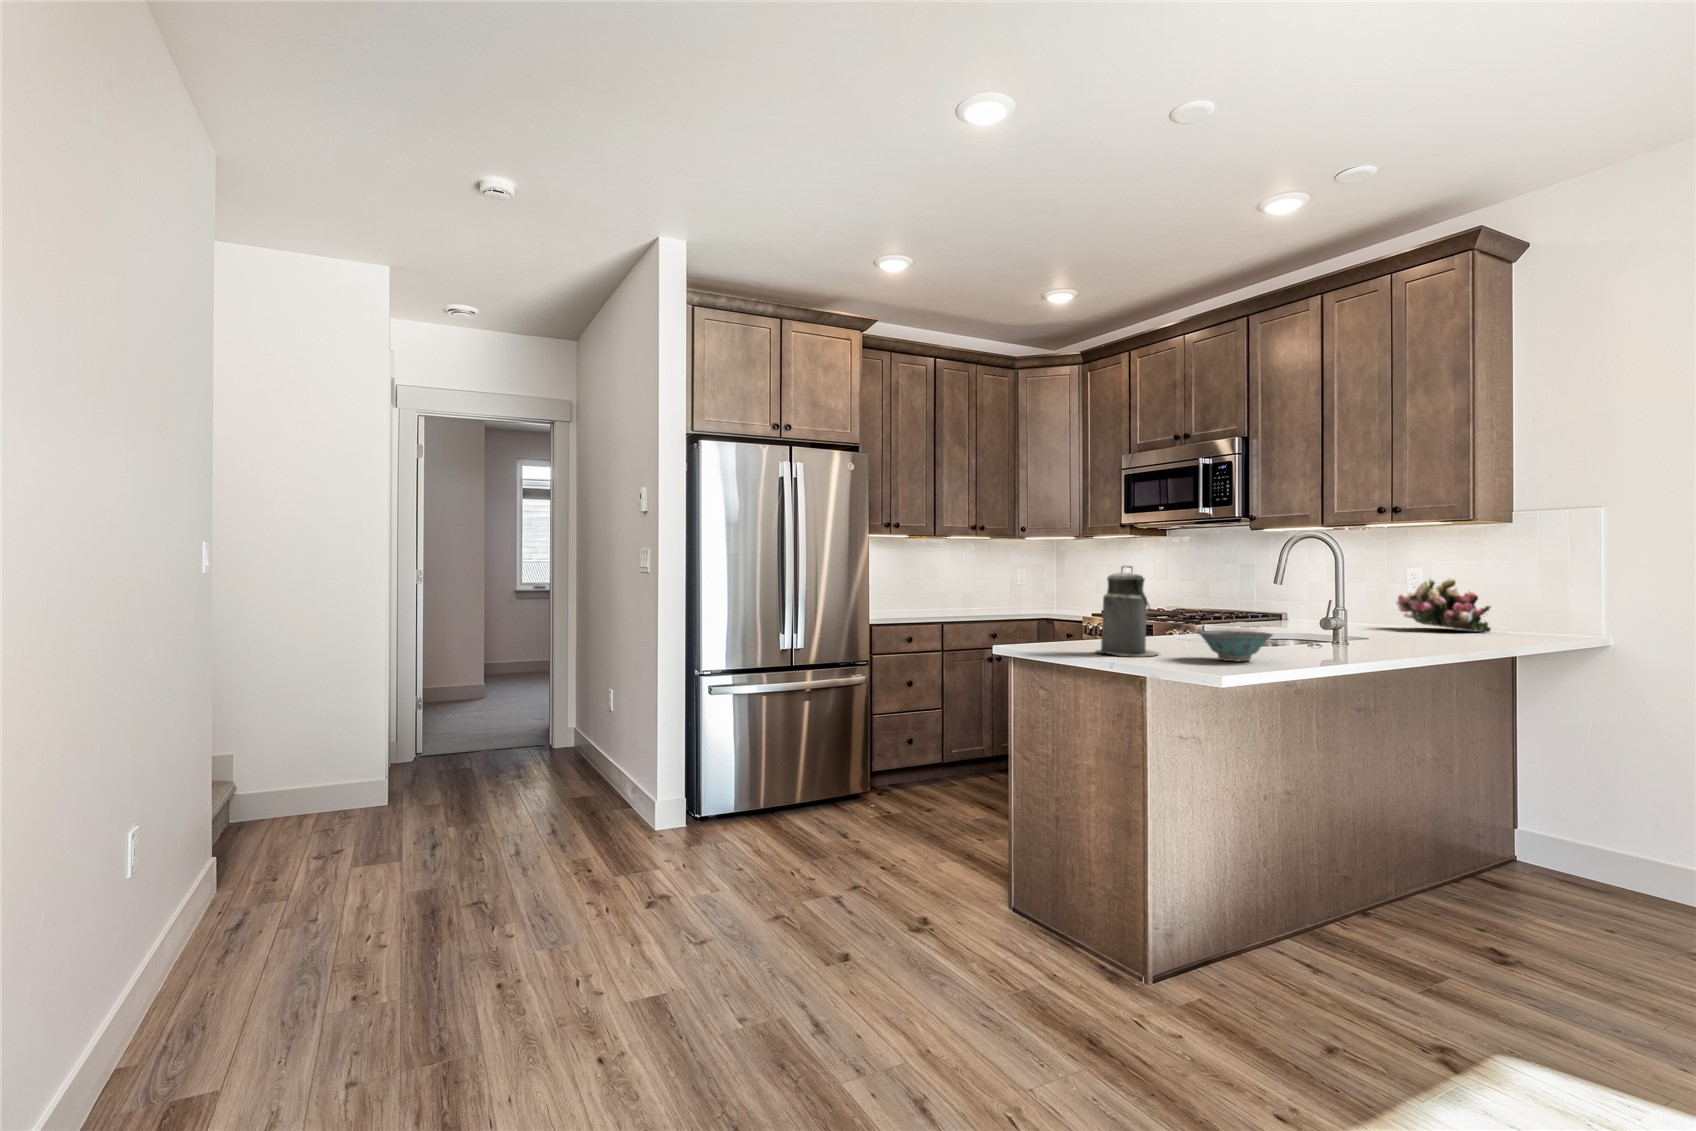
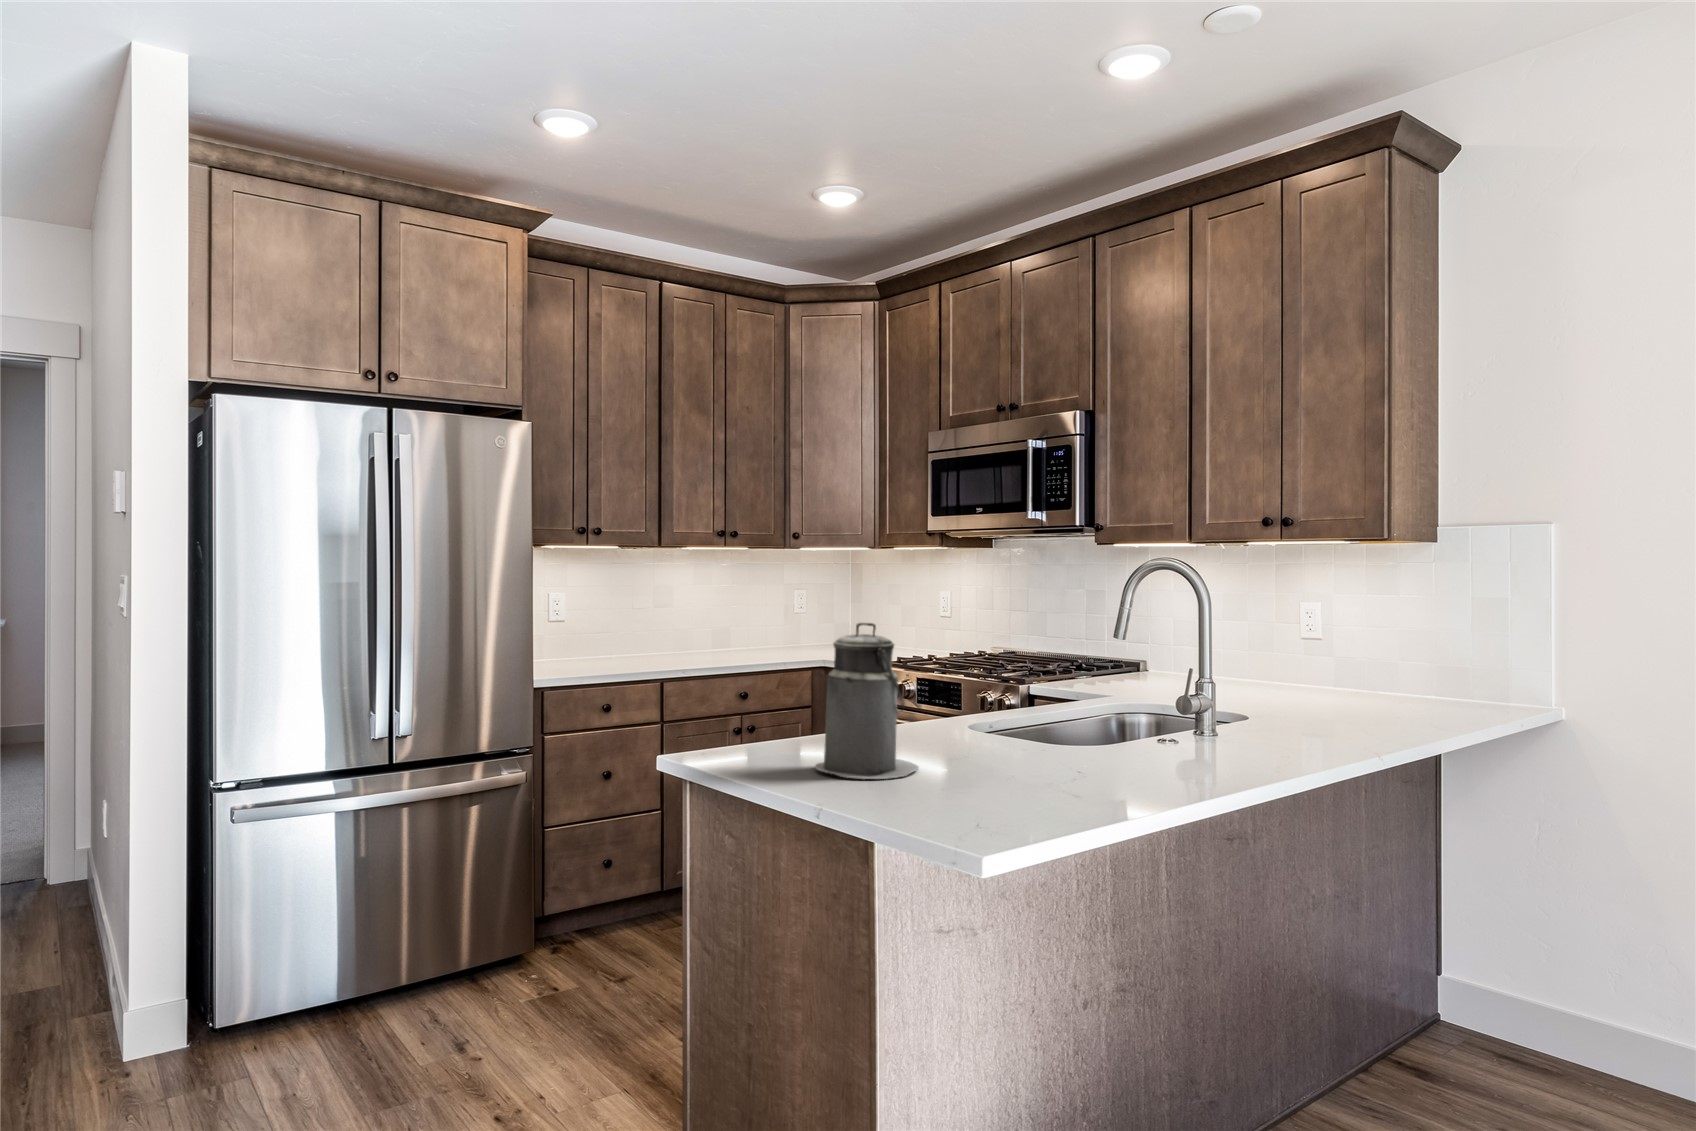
flower arrangement: present [1397,578,1491,632] -> none [1288,618,1421,698]
ceramic bowl: present [1198,630,1273,661] -> none [971,731,1091,790]

